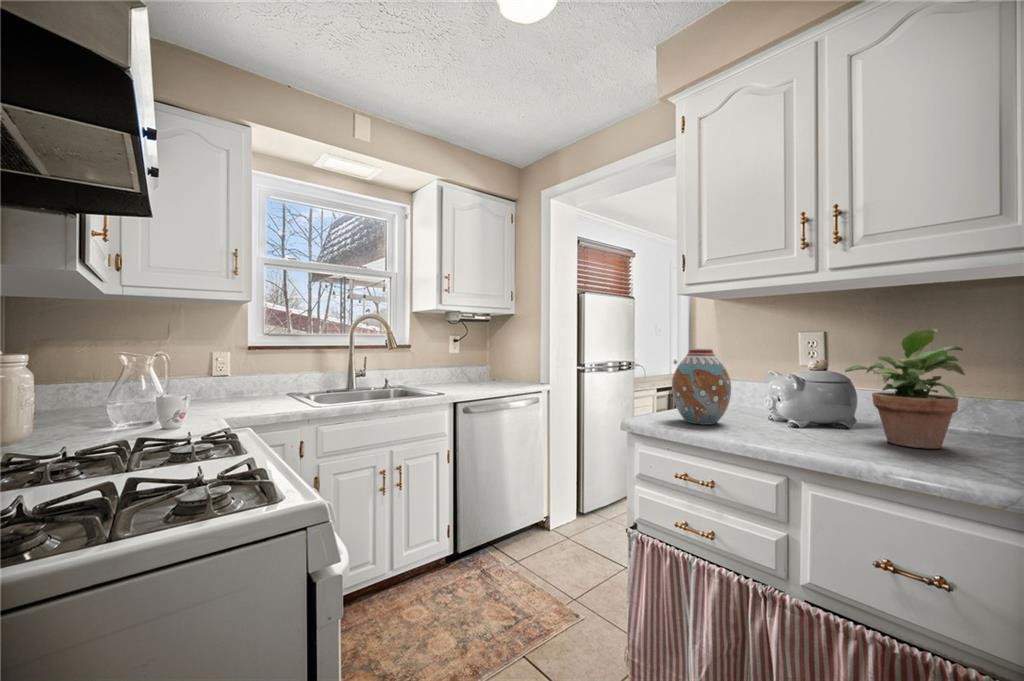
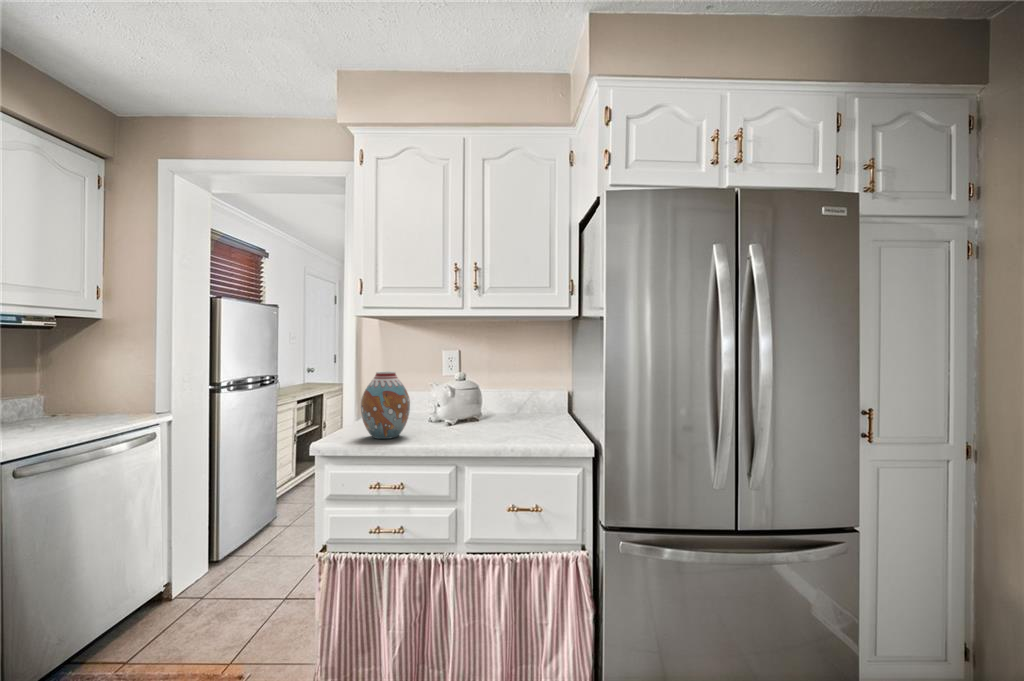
potted plant: present [845,329,965,449] -> none [485,358,544,435]

